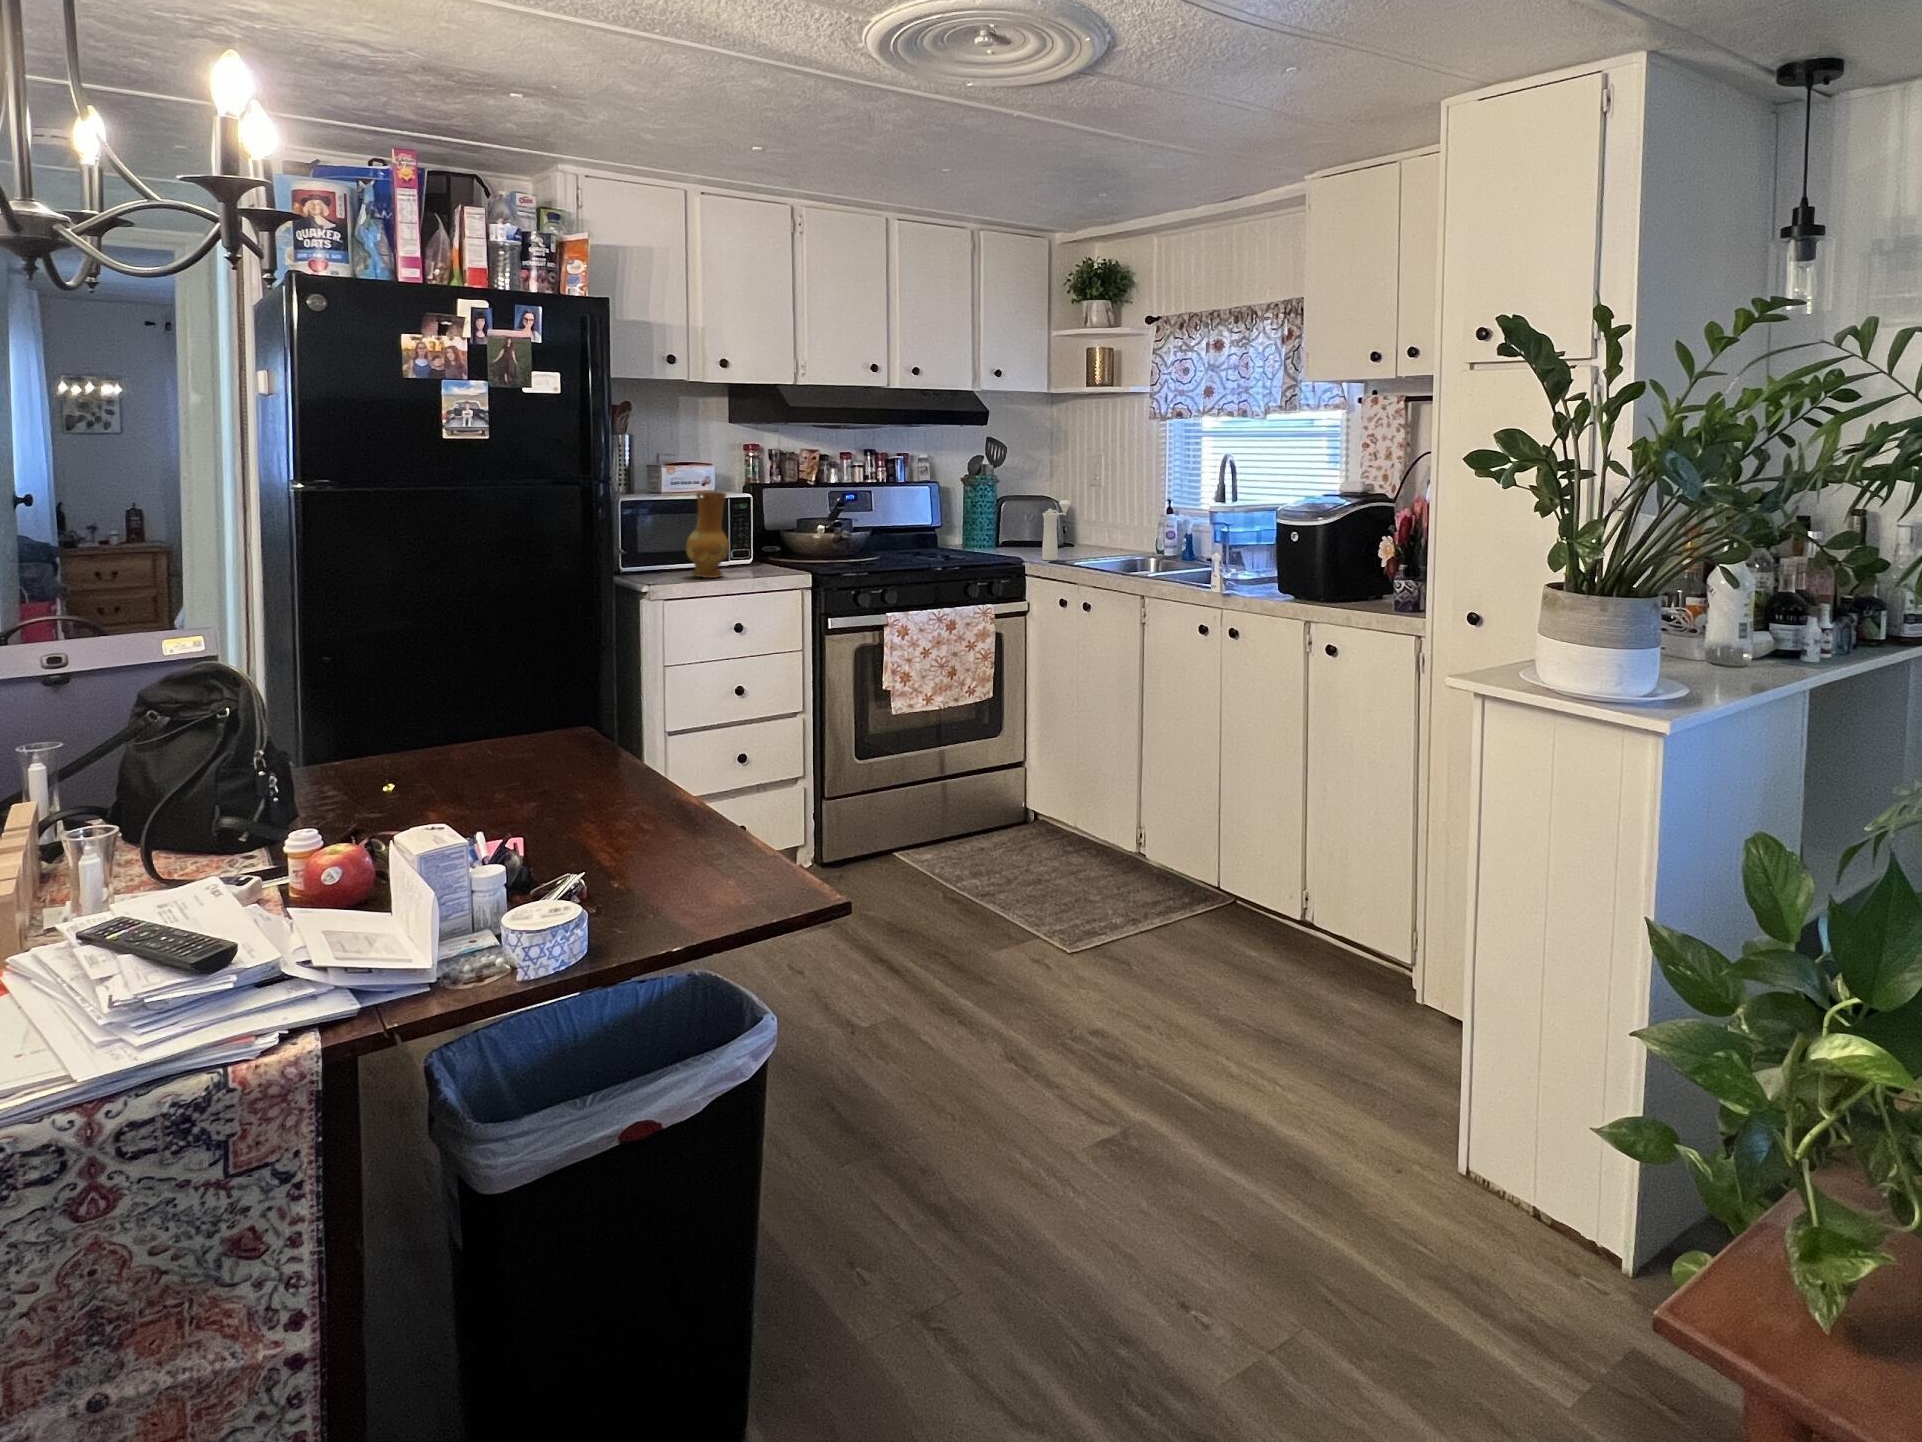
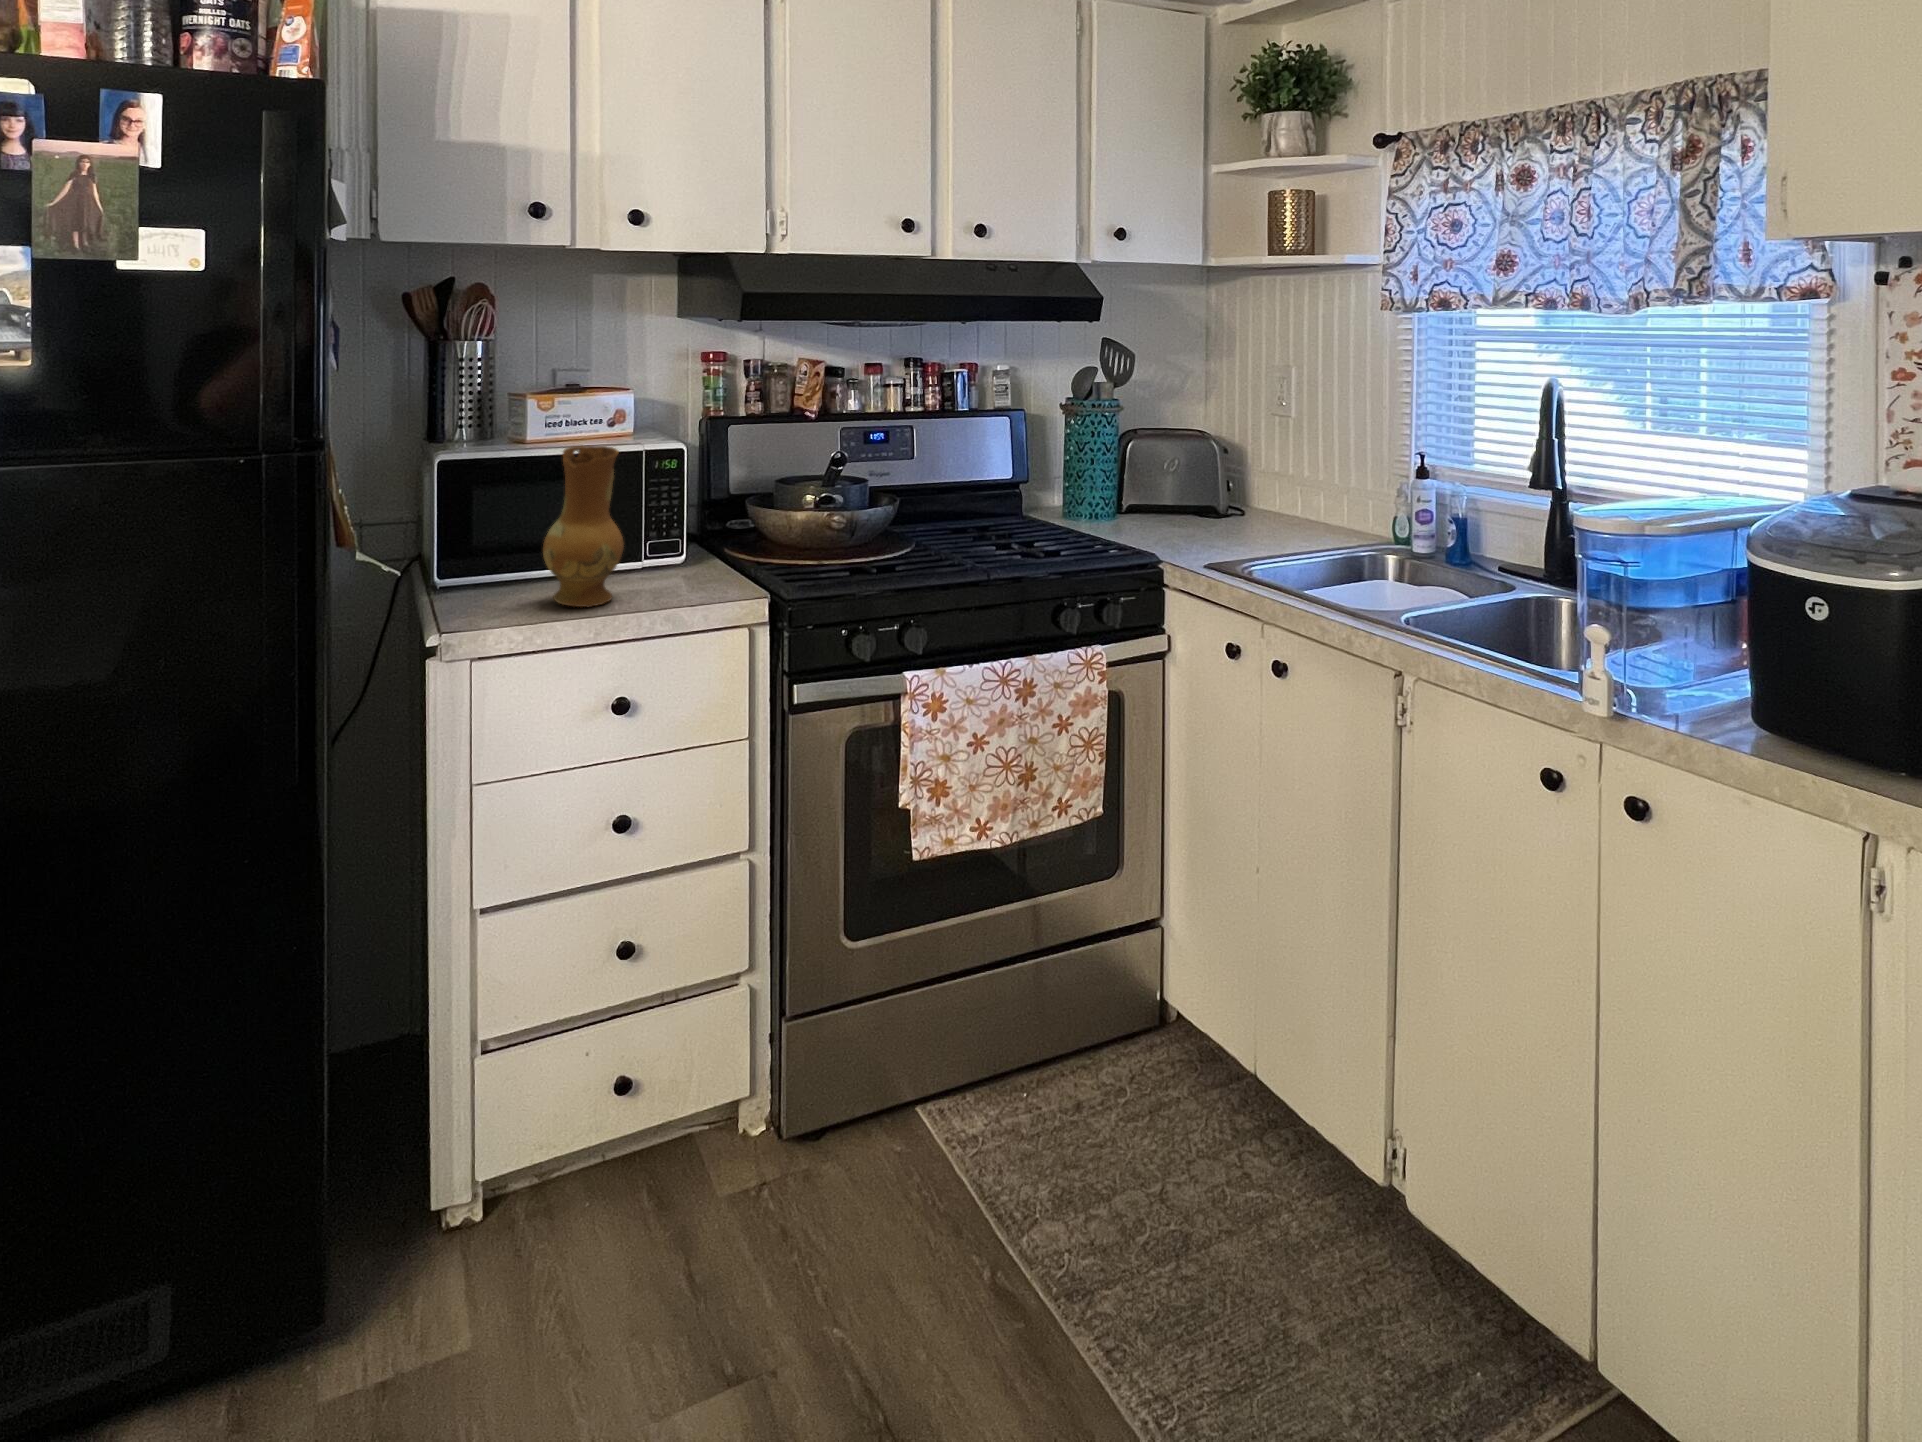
pepper mill: present [1042,500,1071,560] -> none [1195,452,1245,562]

